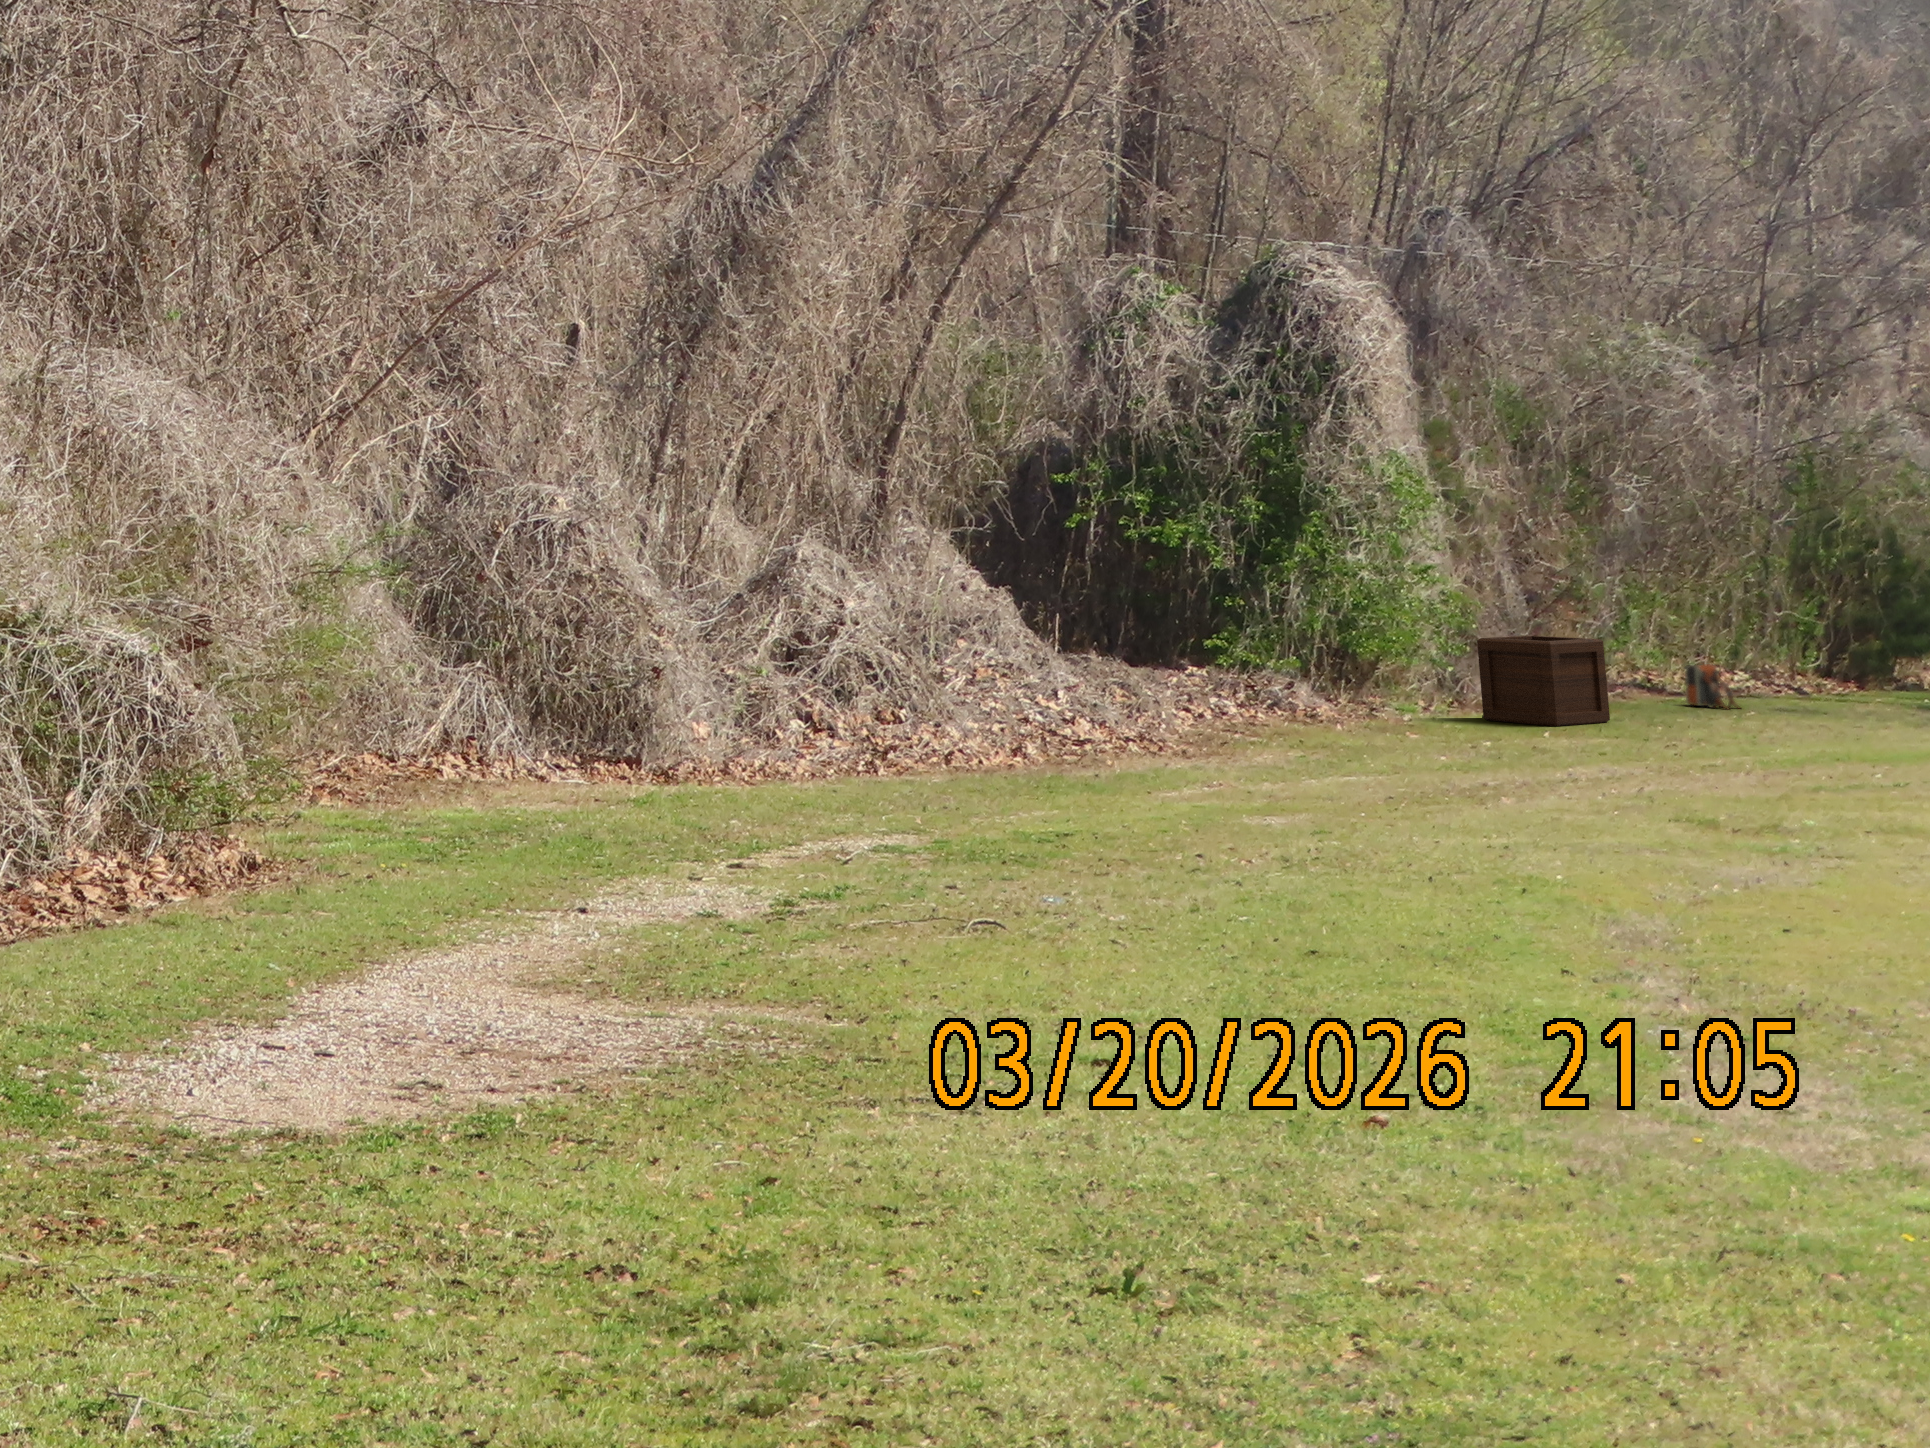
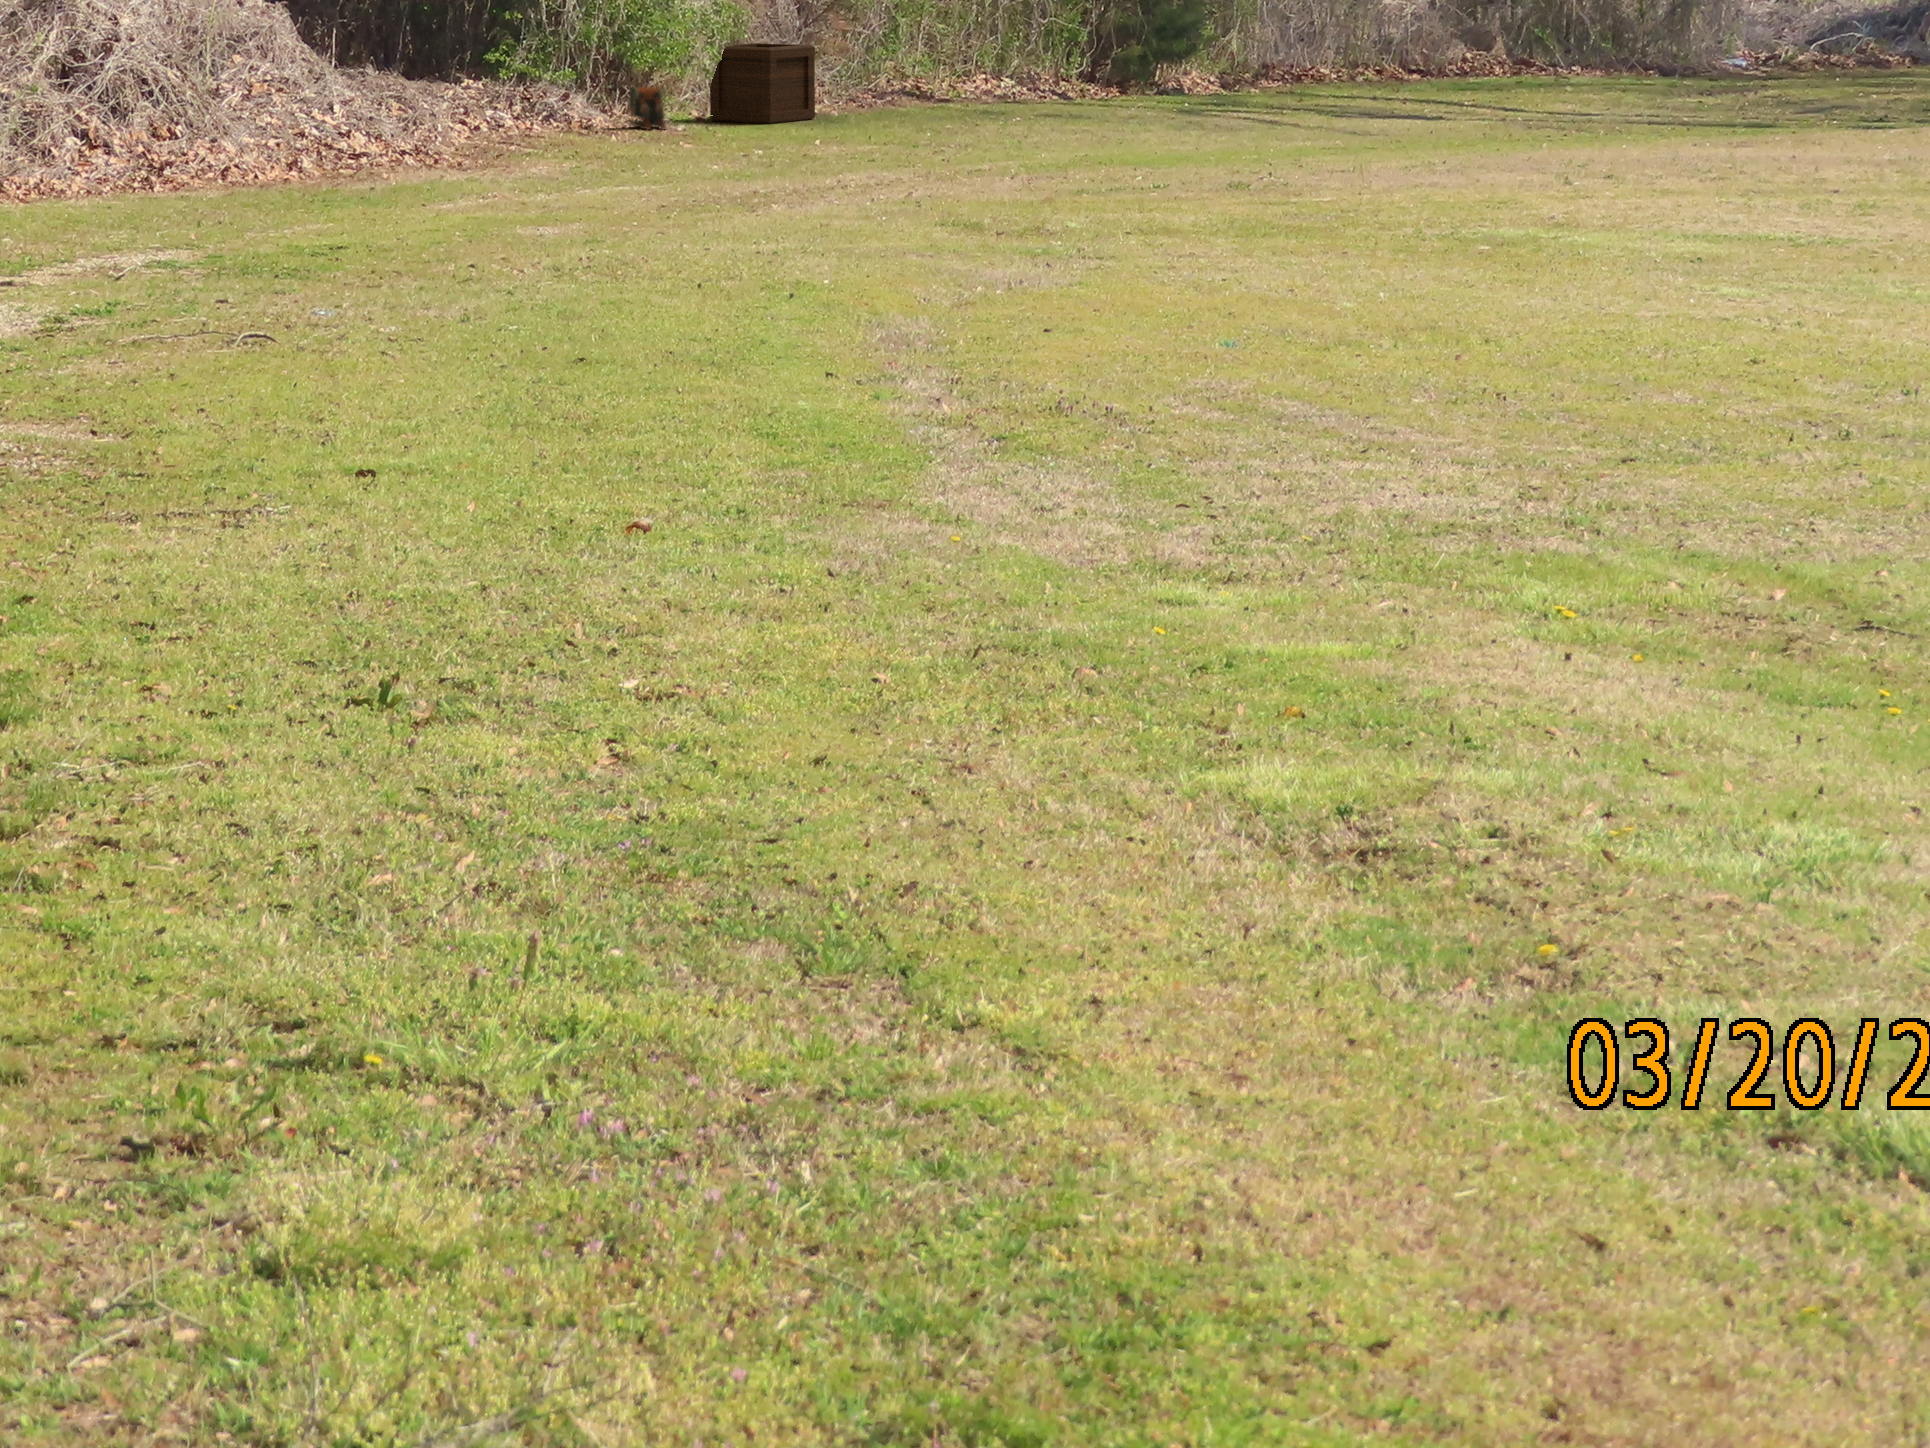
backpack: present [1685,664,1738,709] -> present [629,86,666,130]

